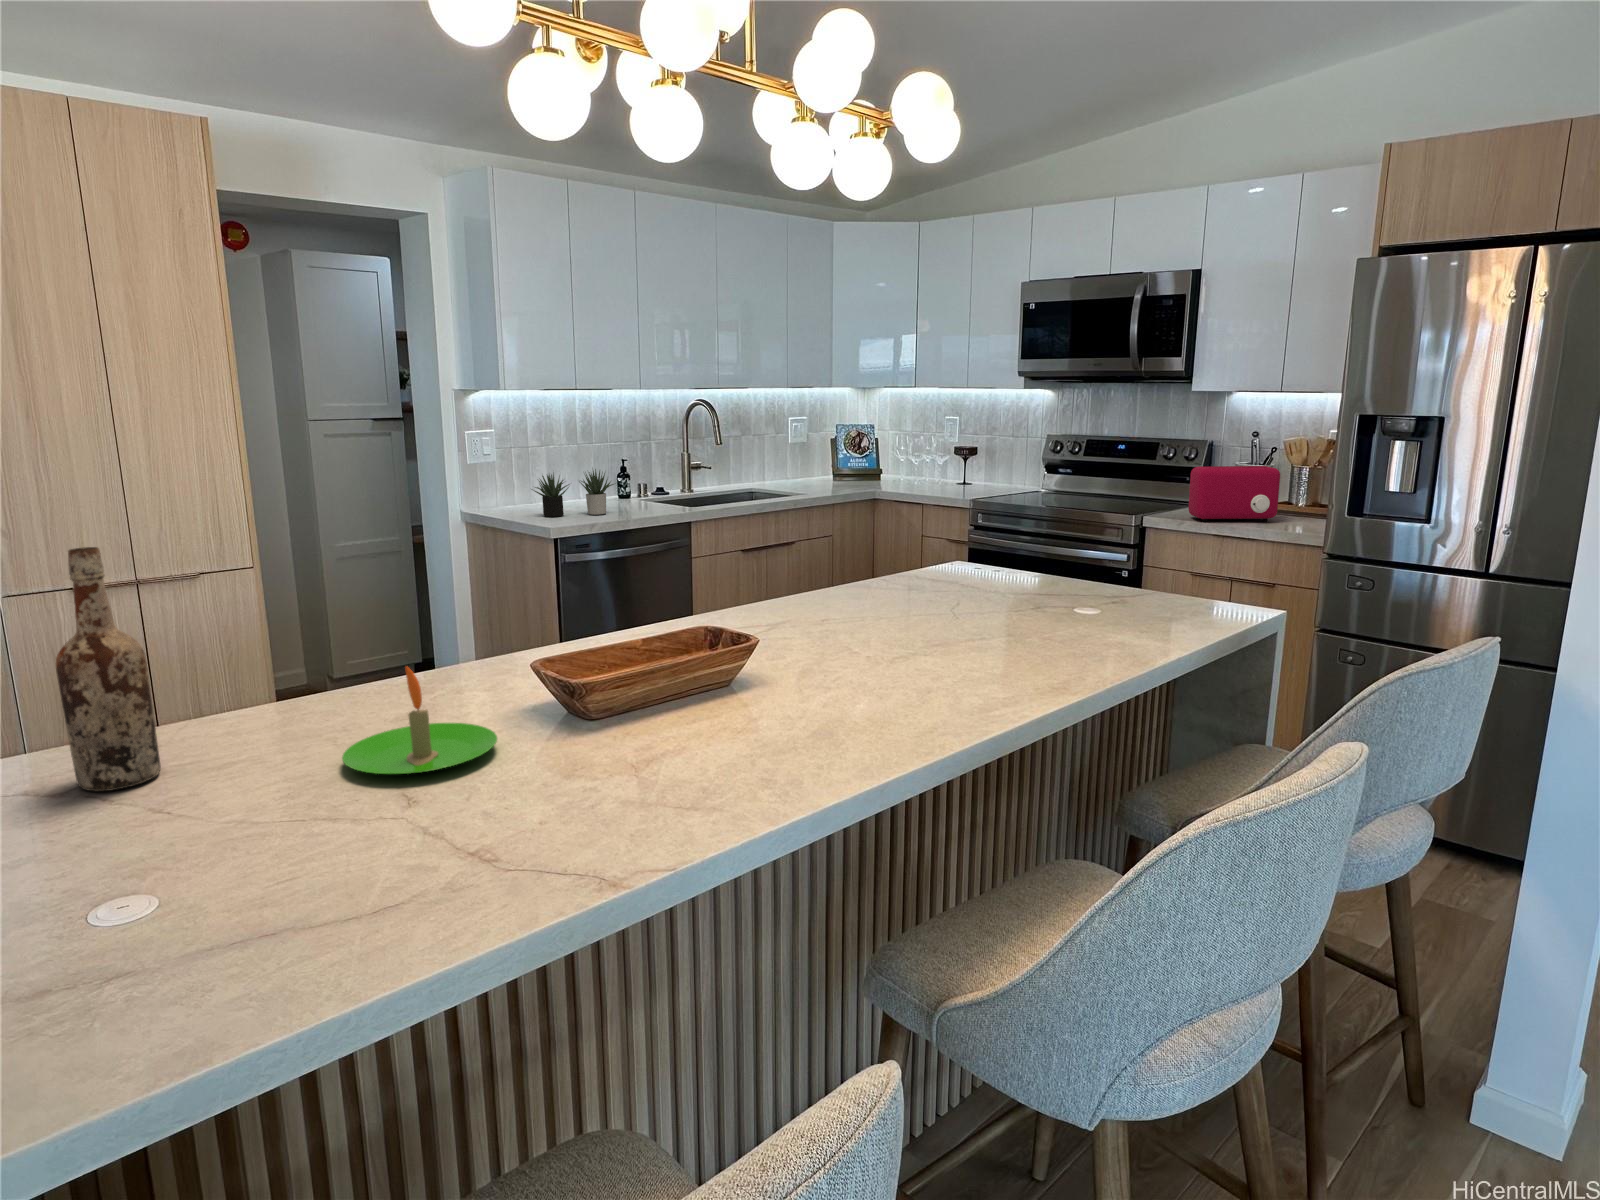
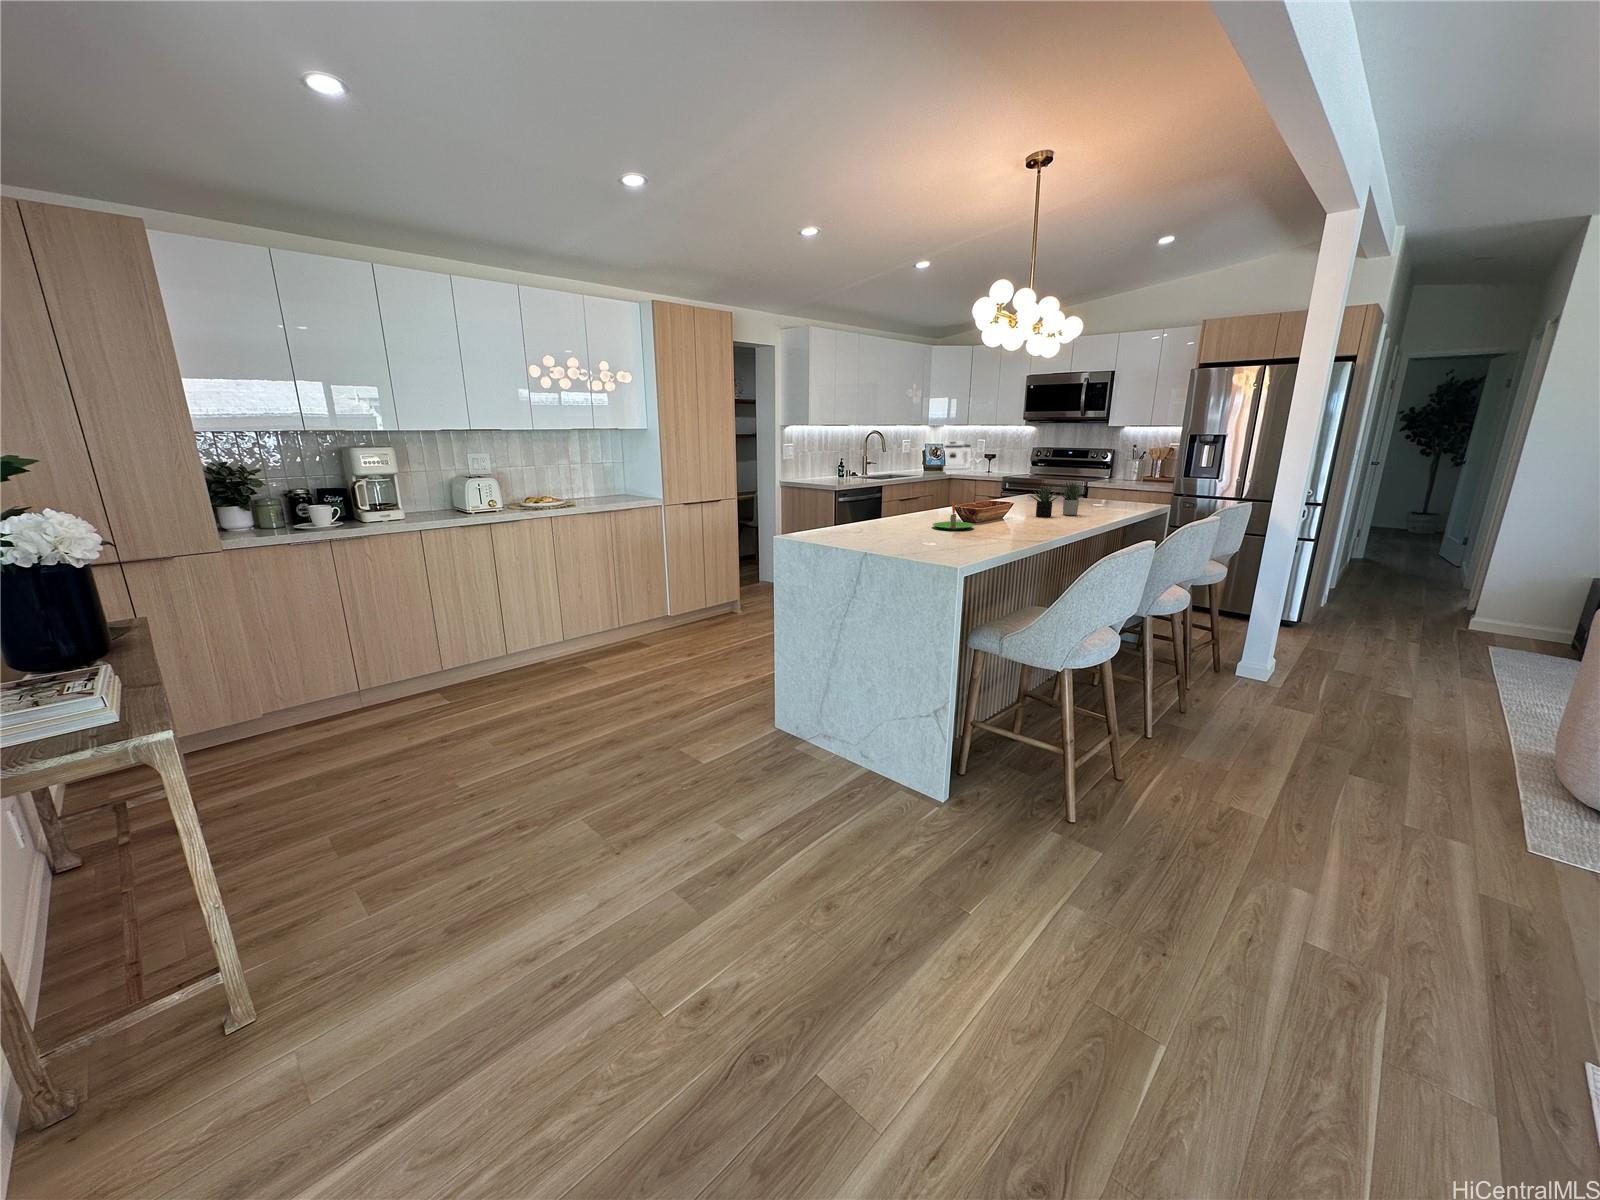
coffee maker: none [863,419,923,488] -> present [943,441,971,473]
toaster: present [1188,466,1280,521] -> none [1107,459,1149,484]
succulent plant: present [535,469,614,517] -> present [1031,482,1084,517]
wine bottle: present [56,547,161,791] -> none [871,466,891,532]

